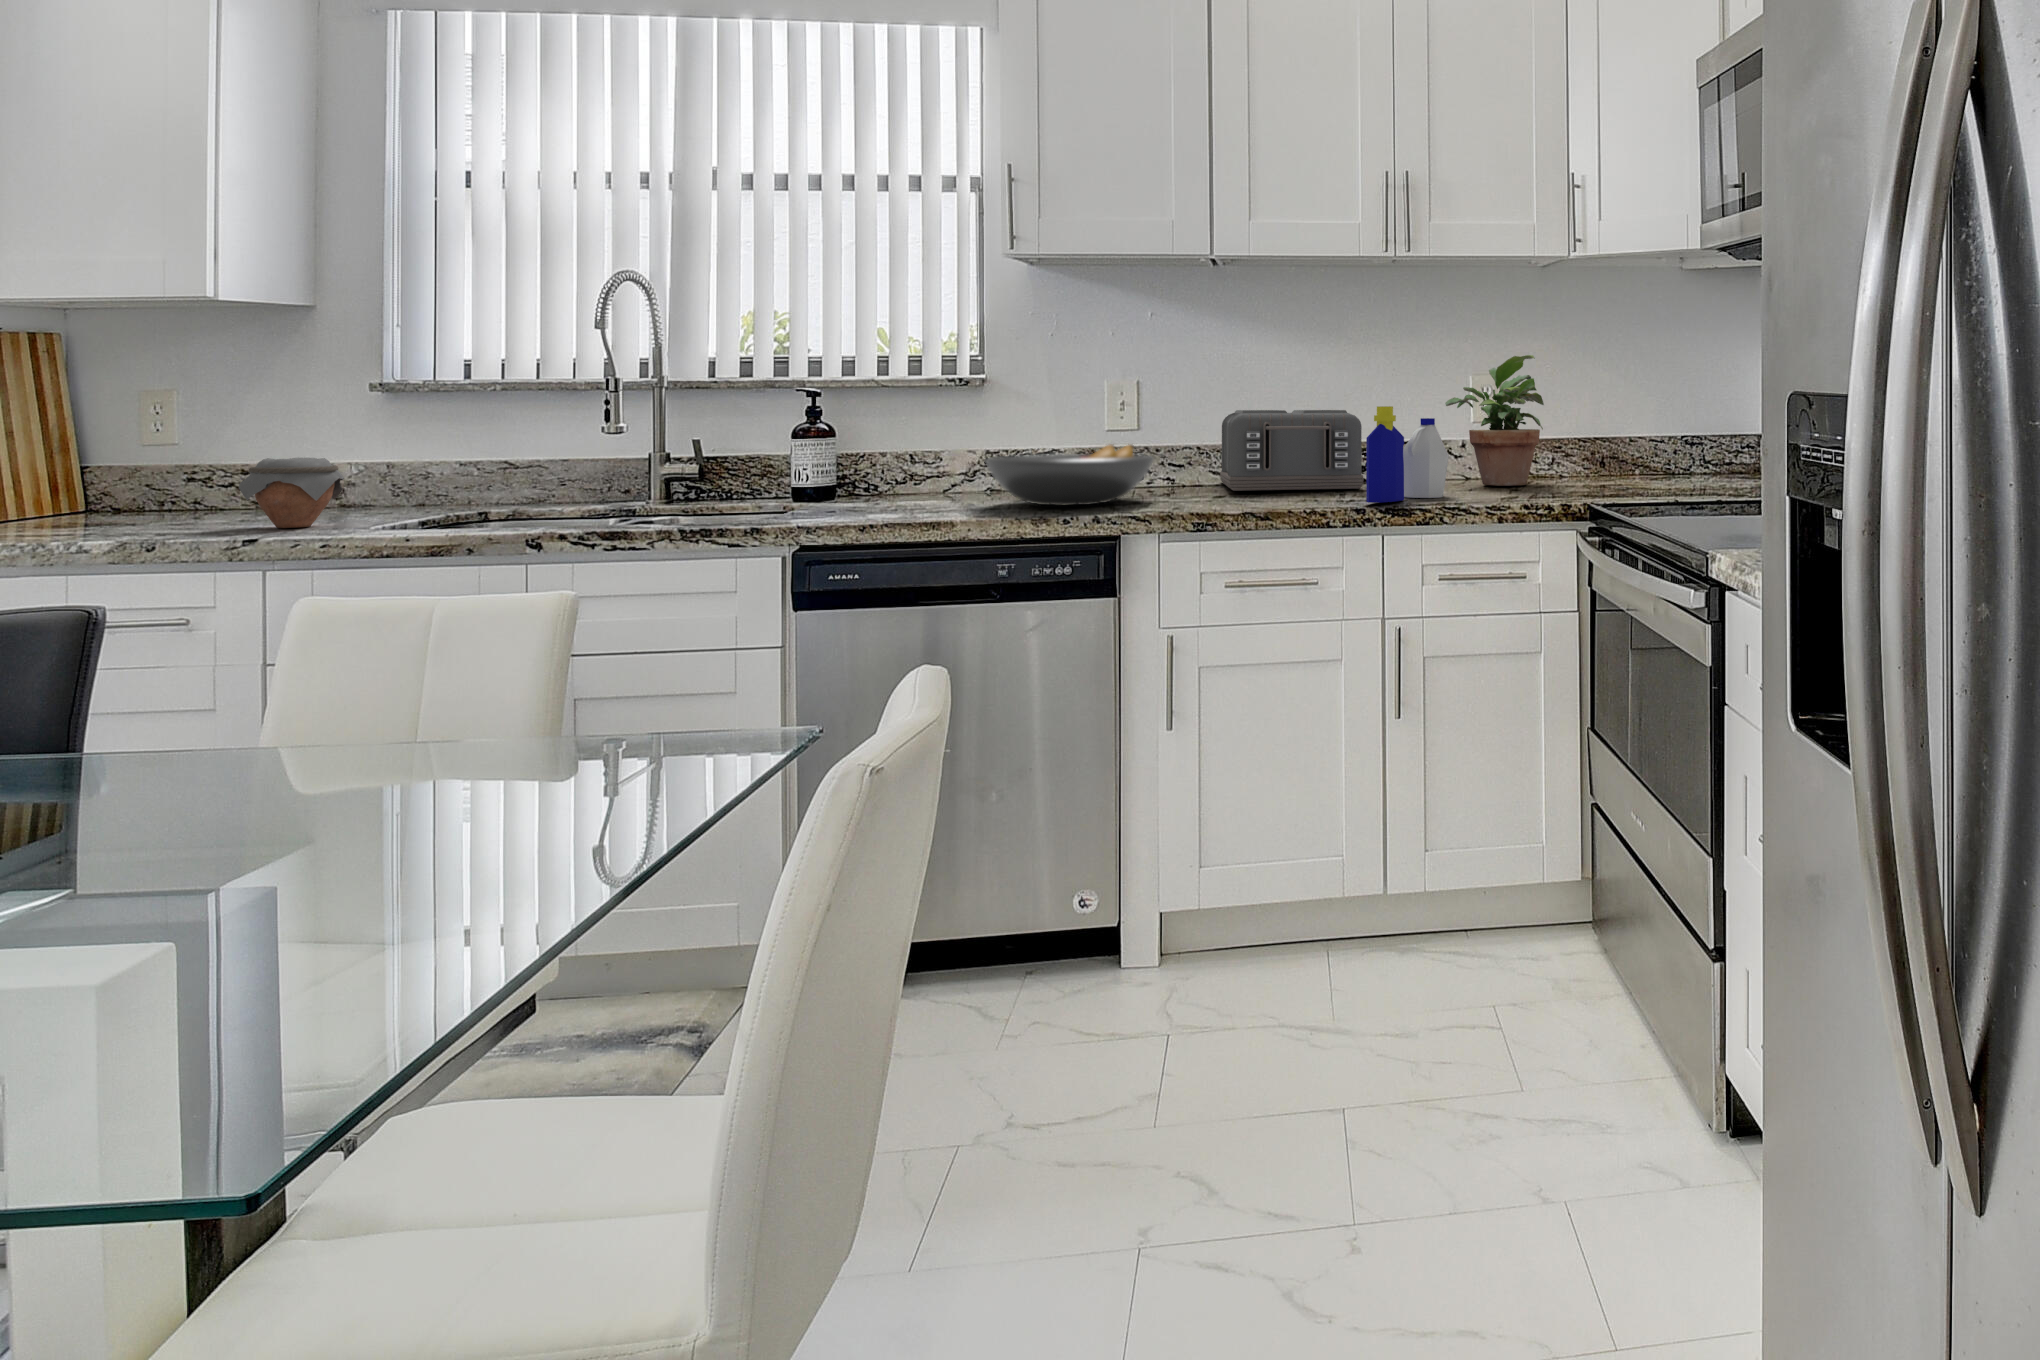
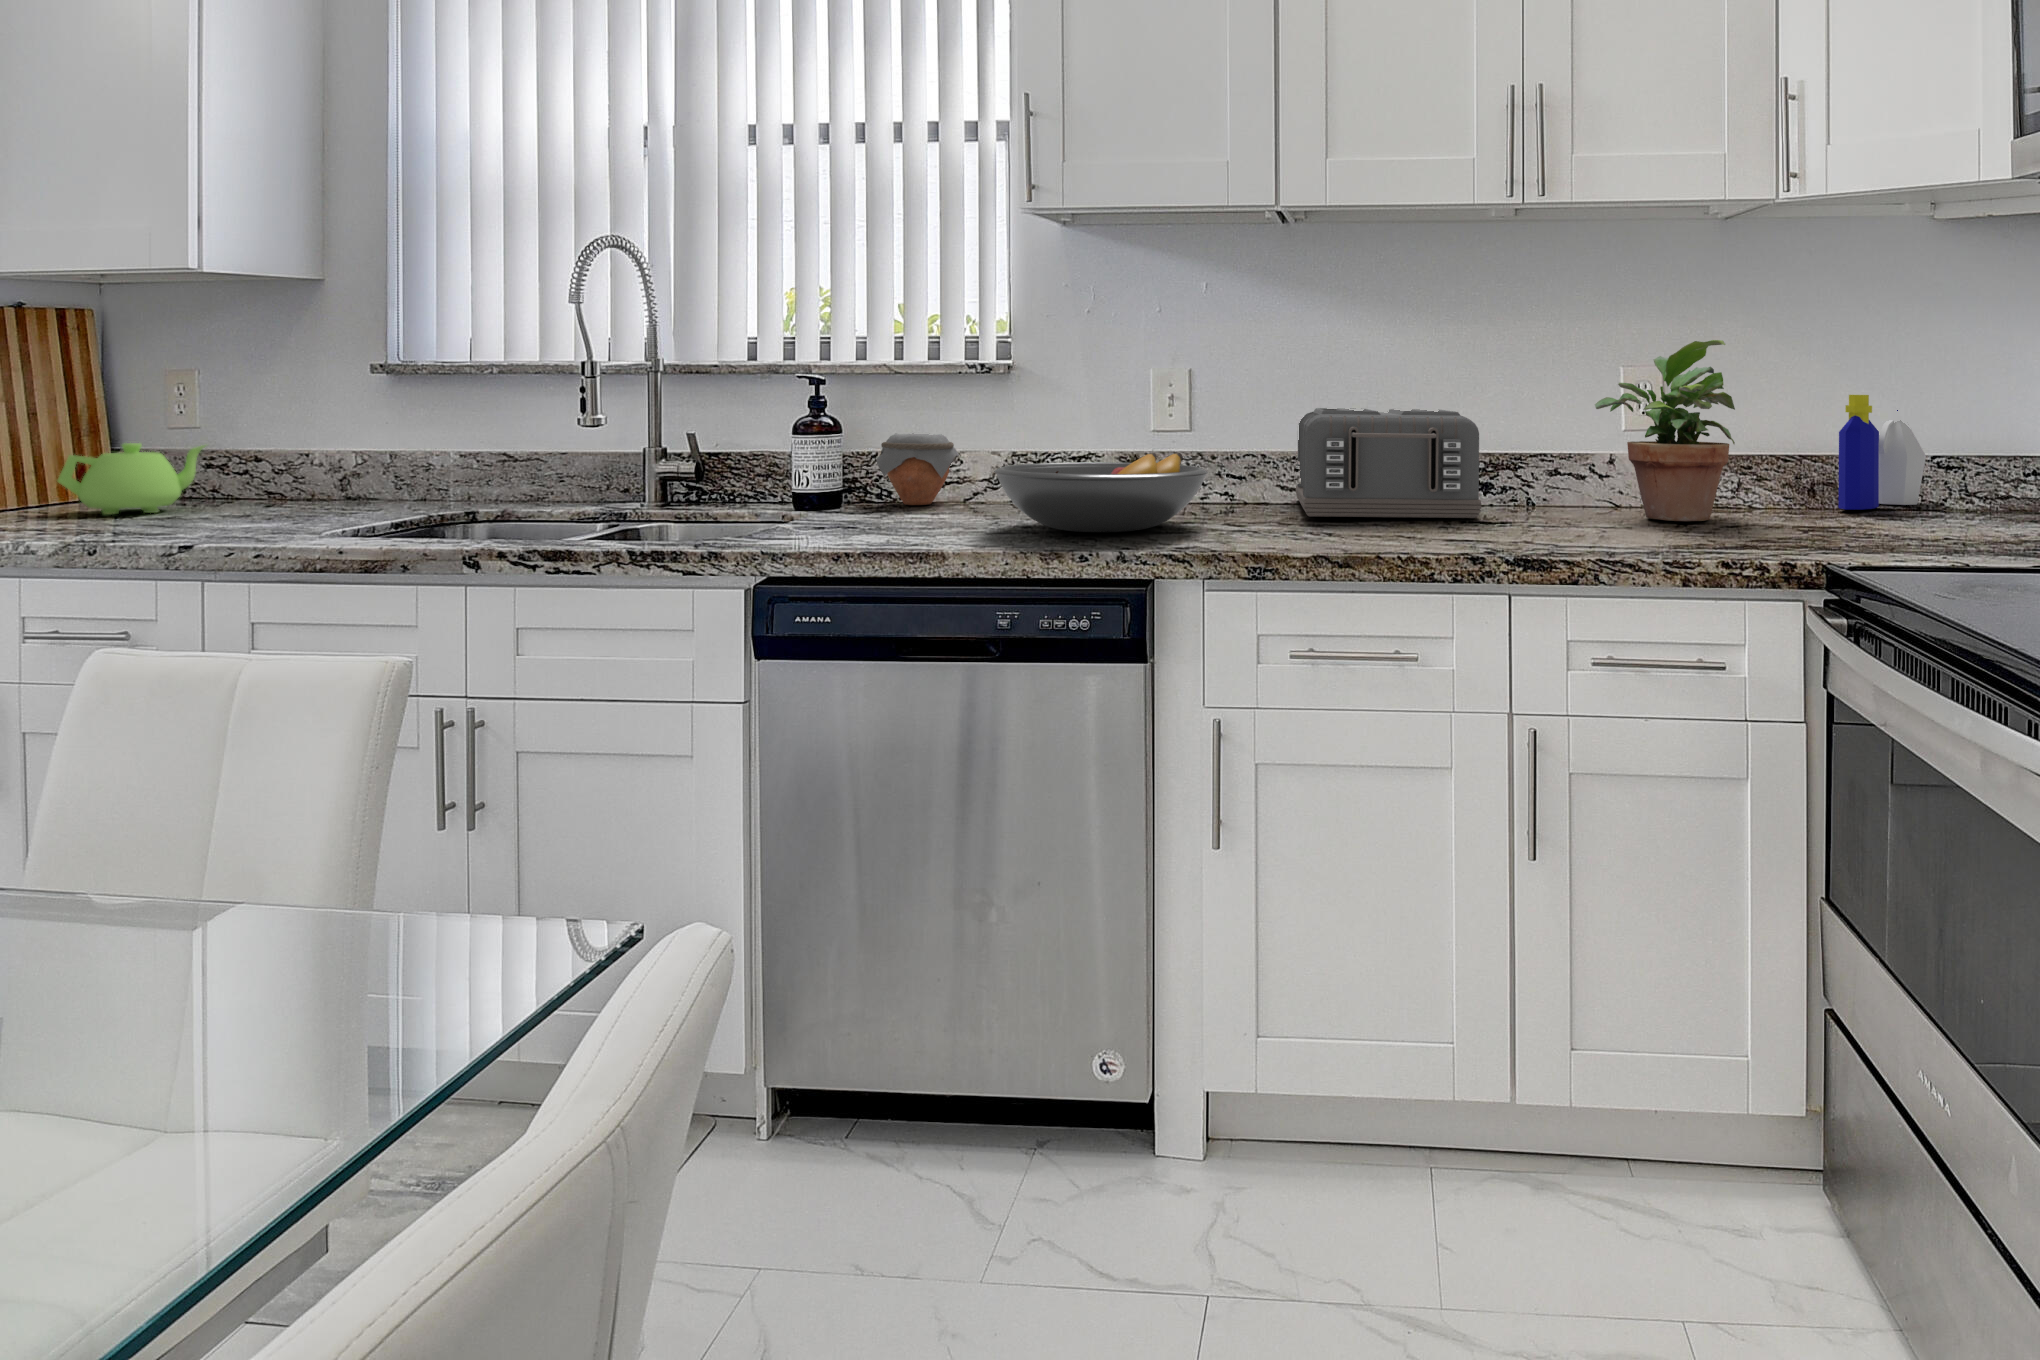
bottle: present [1366,406,1449,503] -> present [1839,395,1926,510]
teapot: none [60,458,210,523] -> present [58,443,205,515]
jar: present [239,458,344,528] -> present [876,433,959,505]

